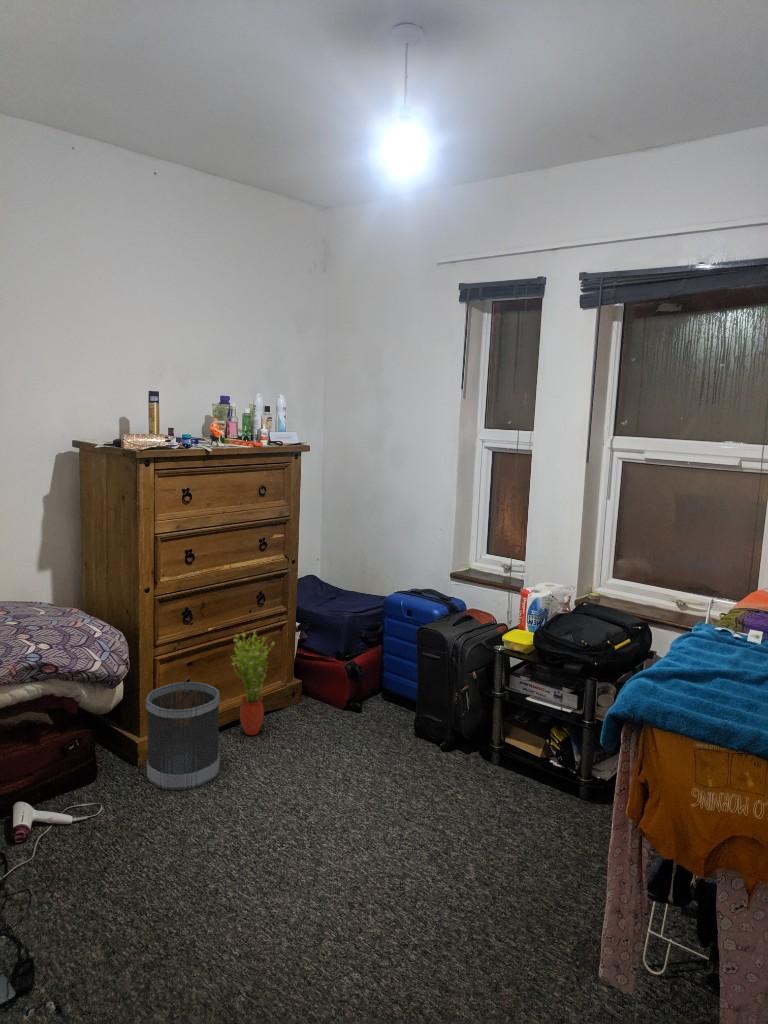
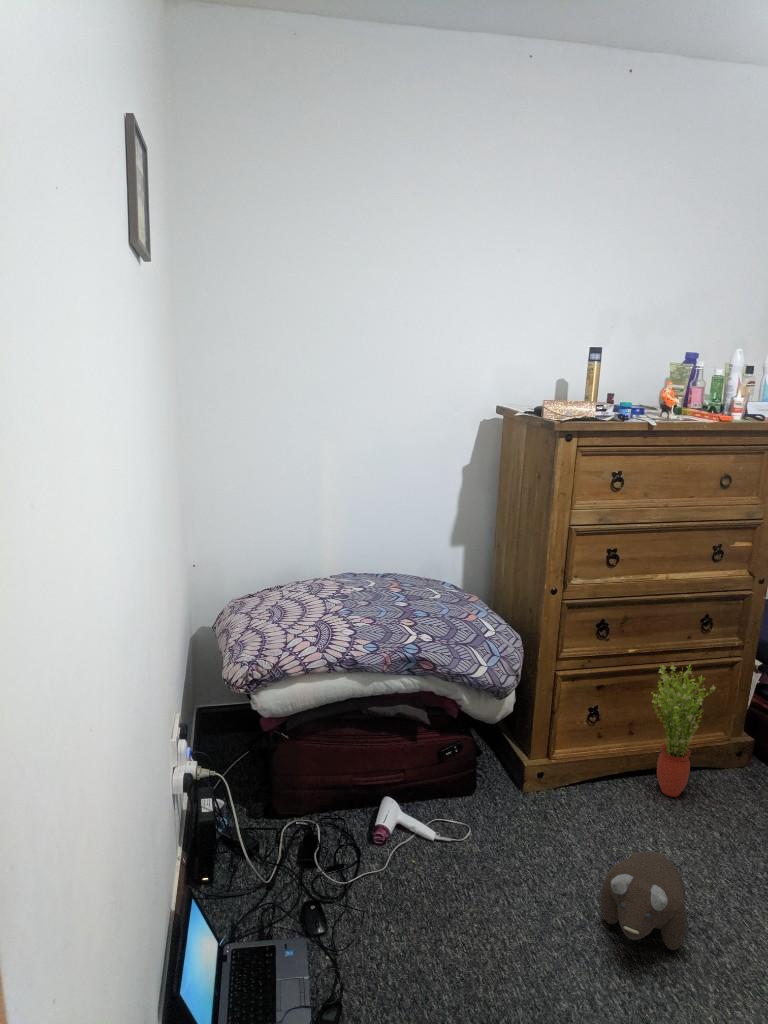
wastebasket: present [146,682,220,790] -> none [528,708,627,847]
plush toy: none [222,762,284,826] -> present [600,851,687,950]

